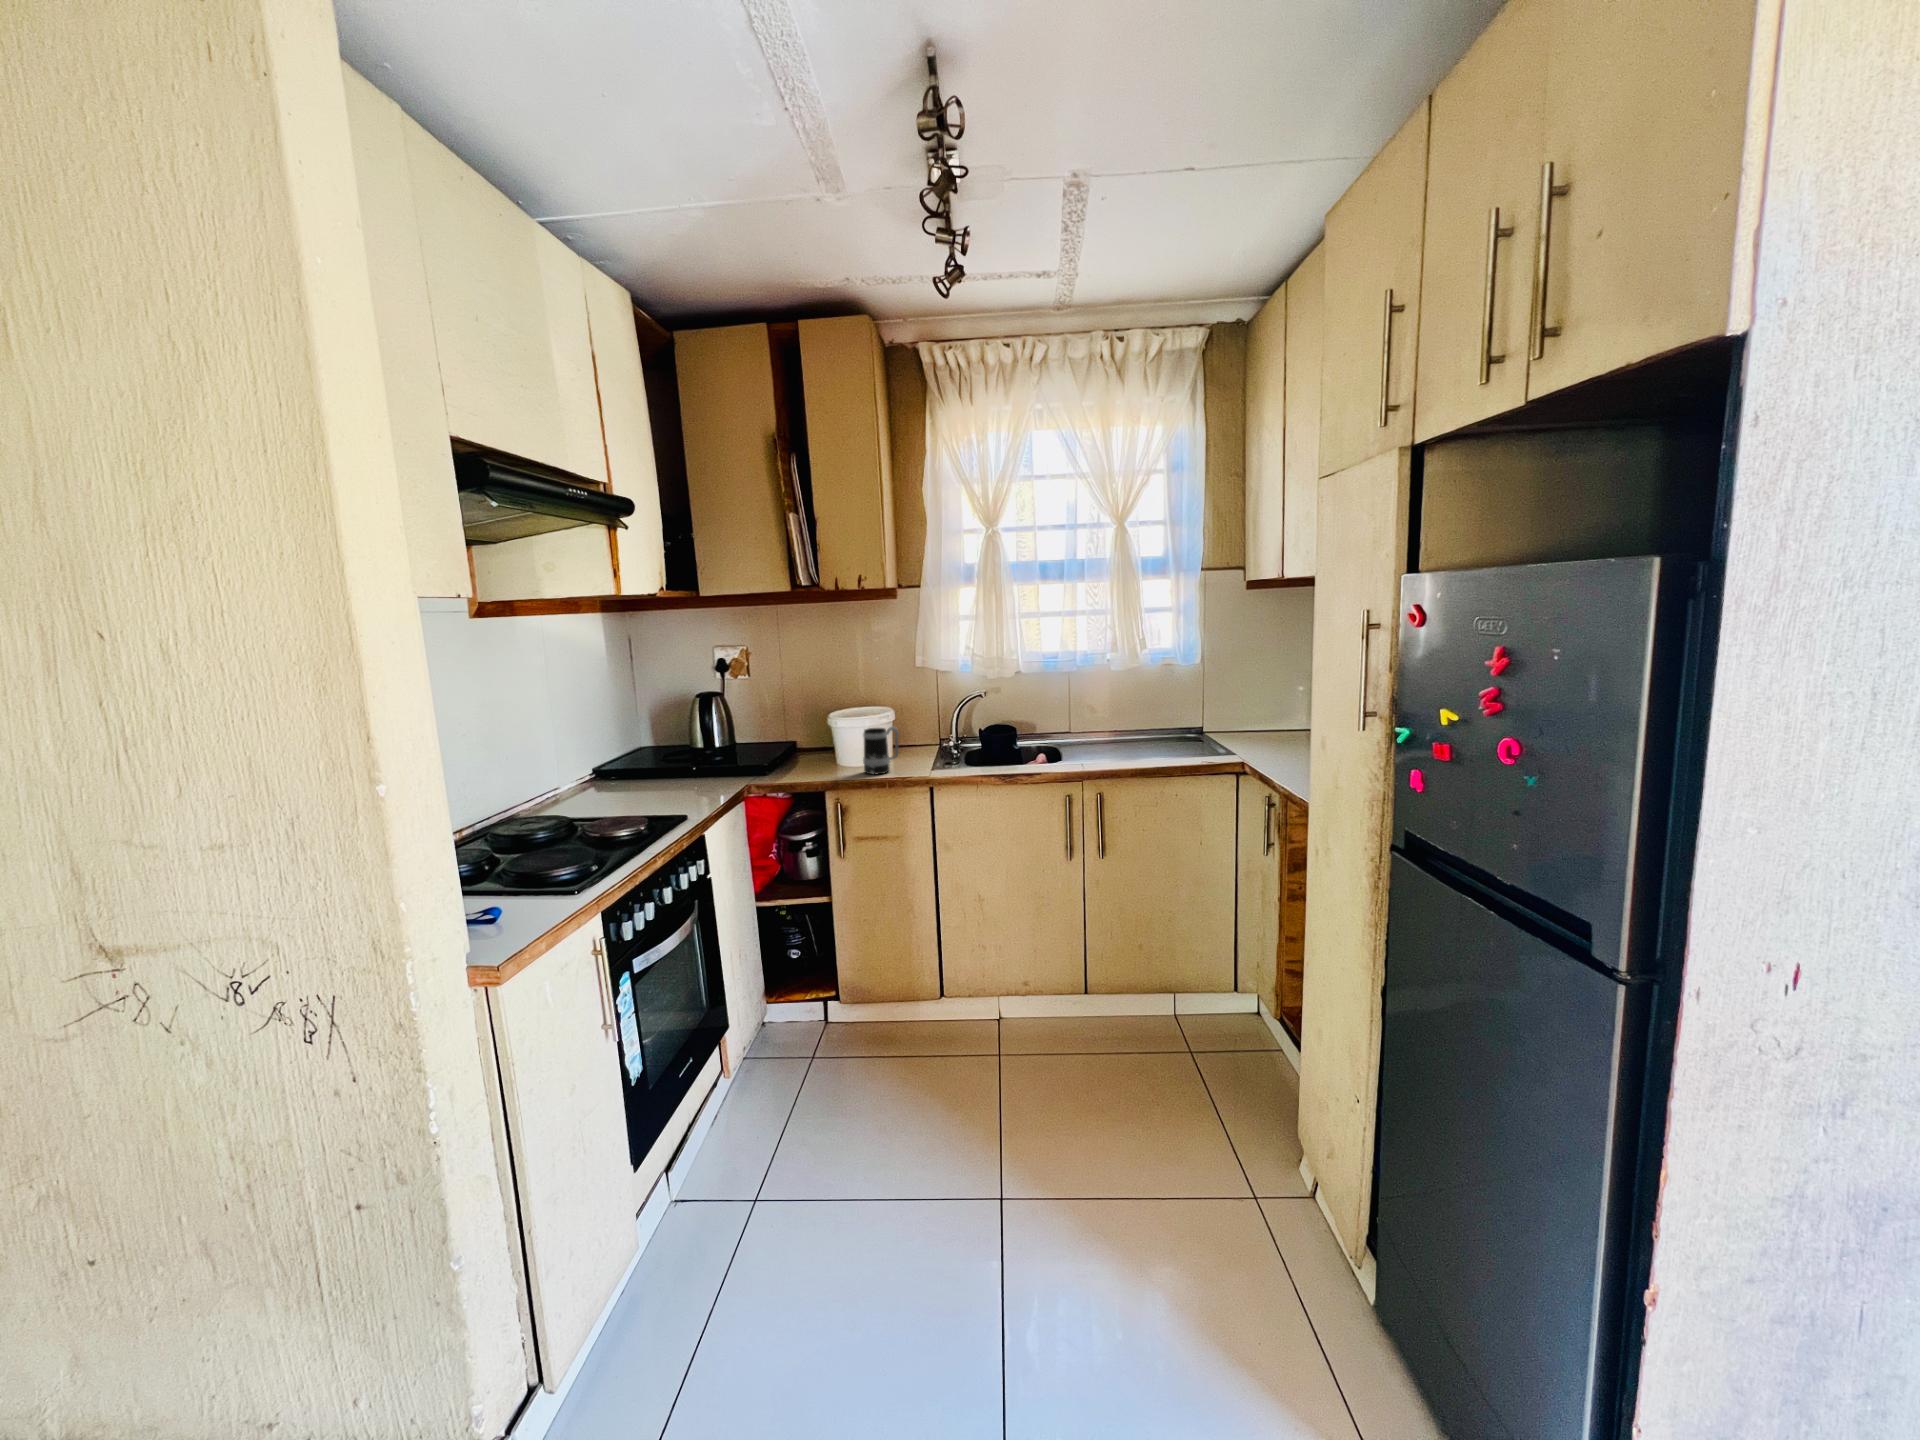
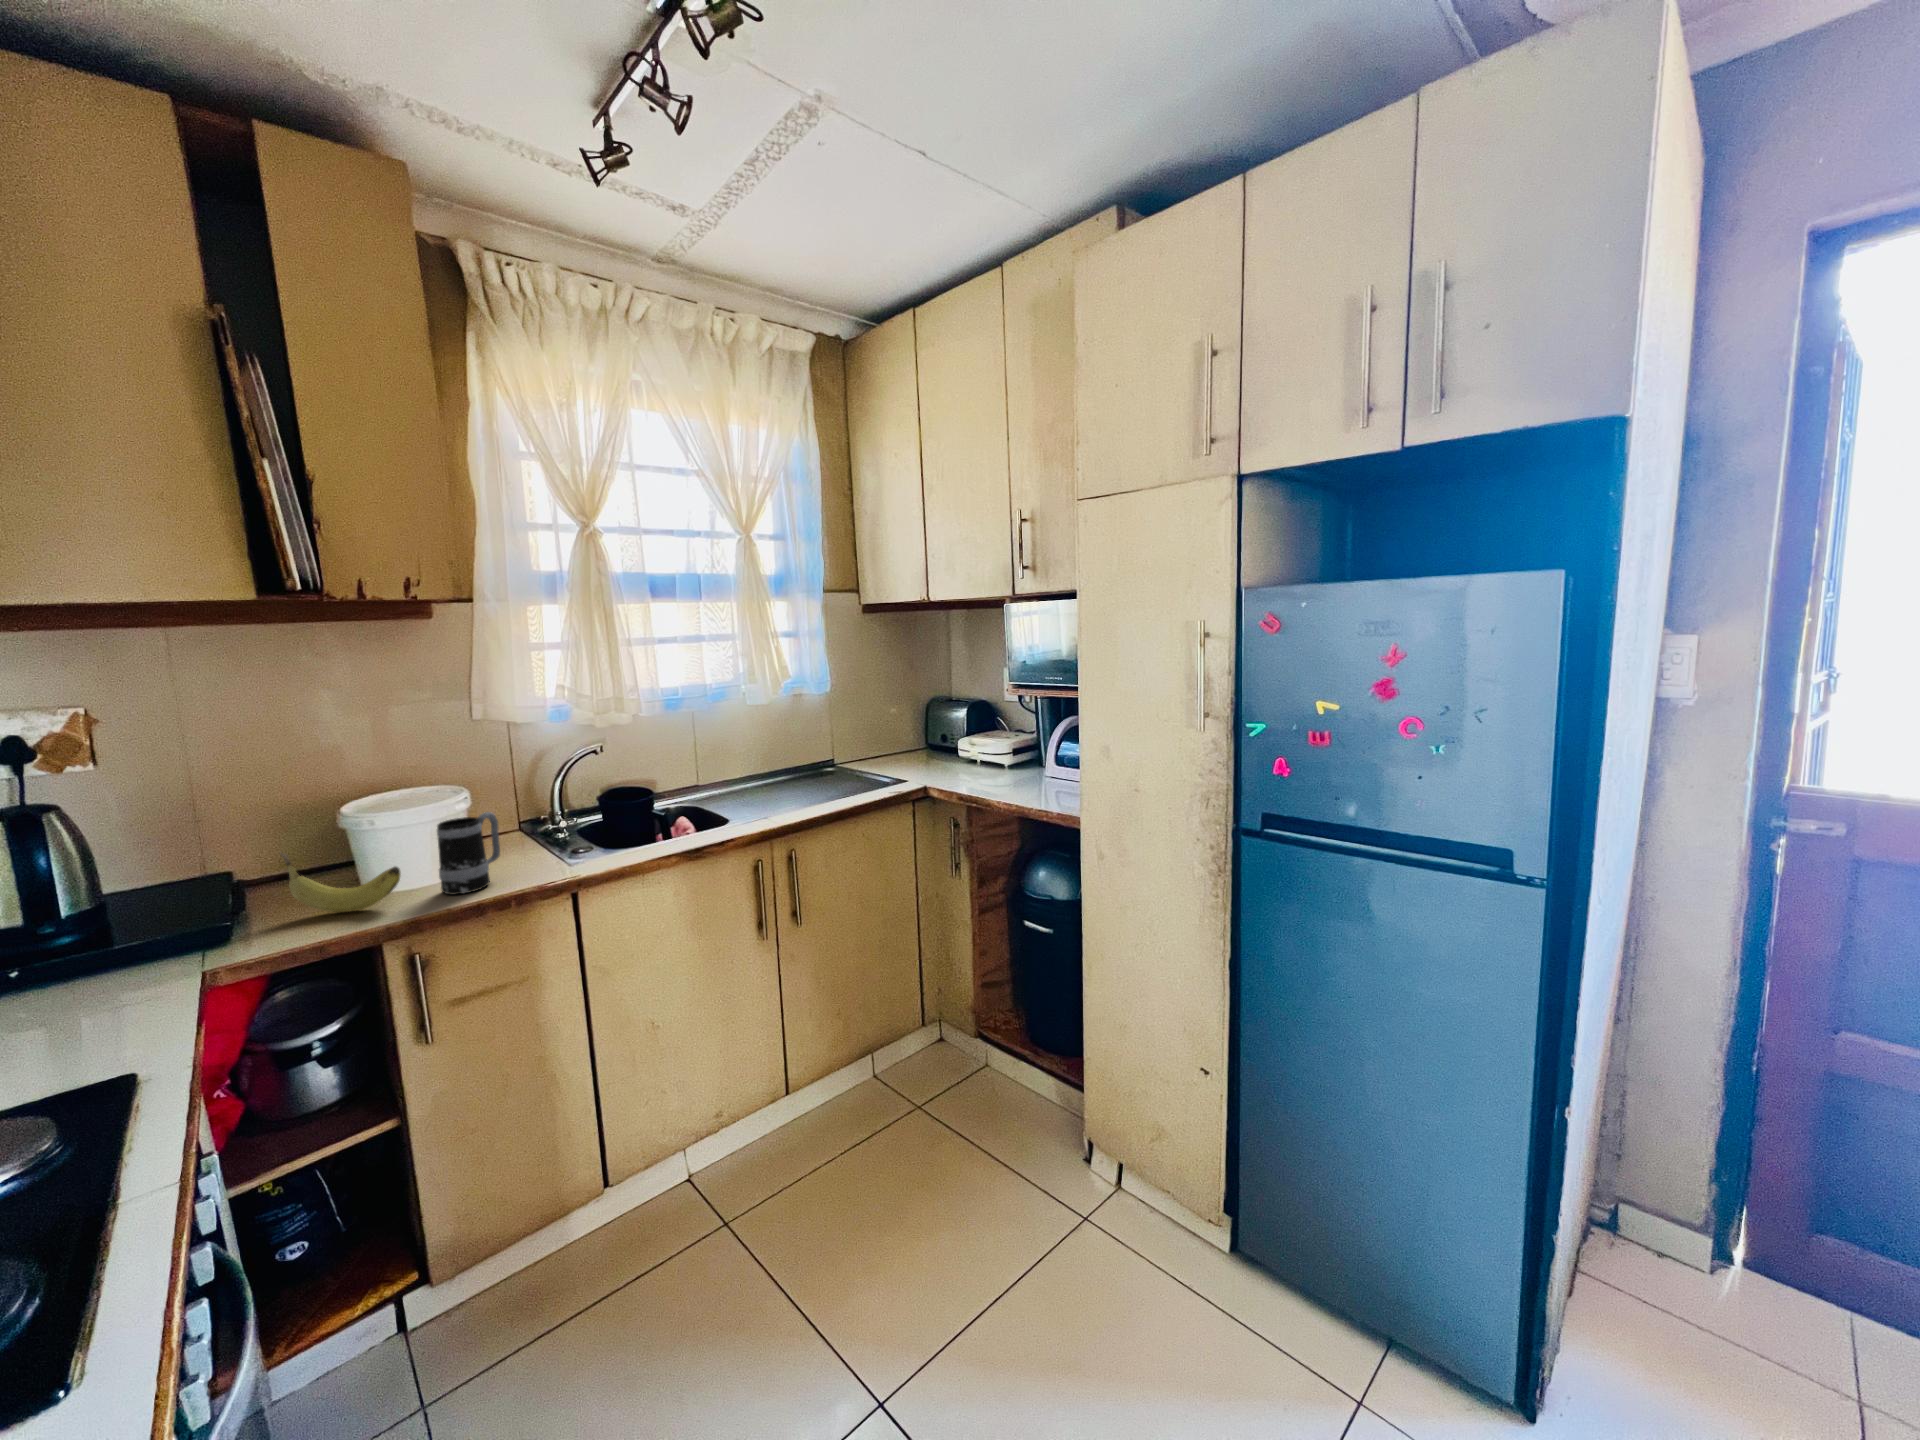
fruit: none [798,732,843,772] -> present [280,853,401,912]

